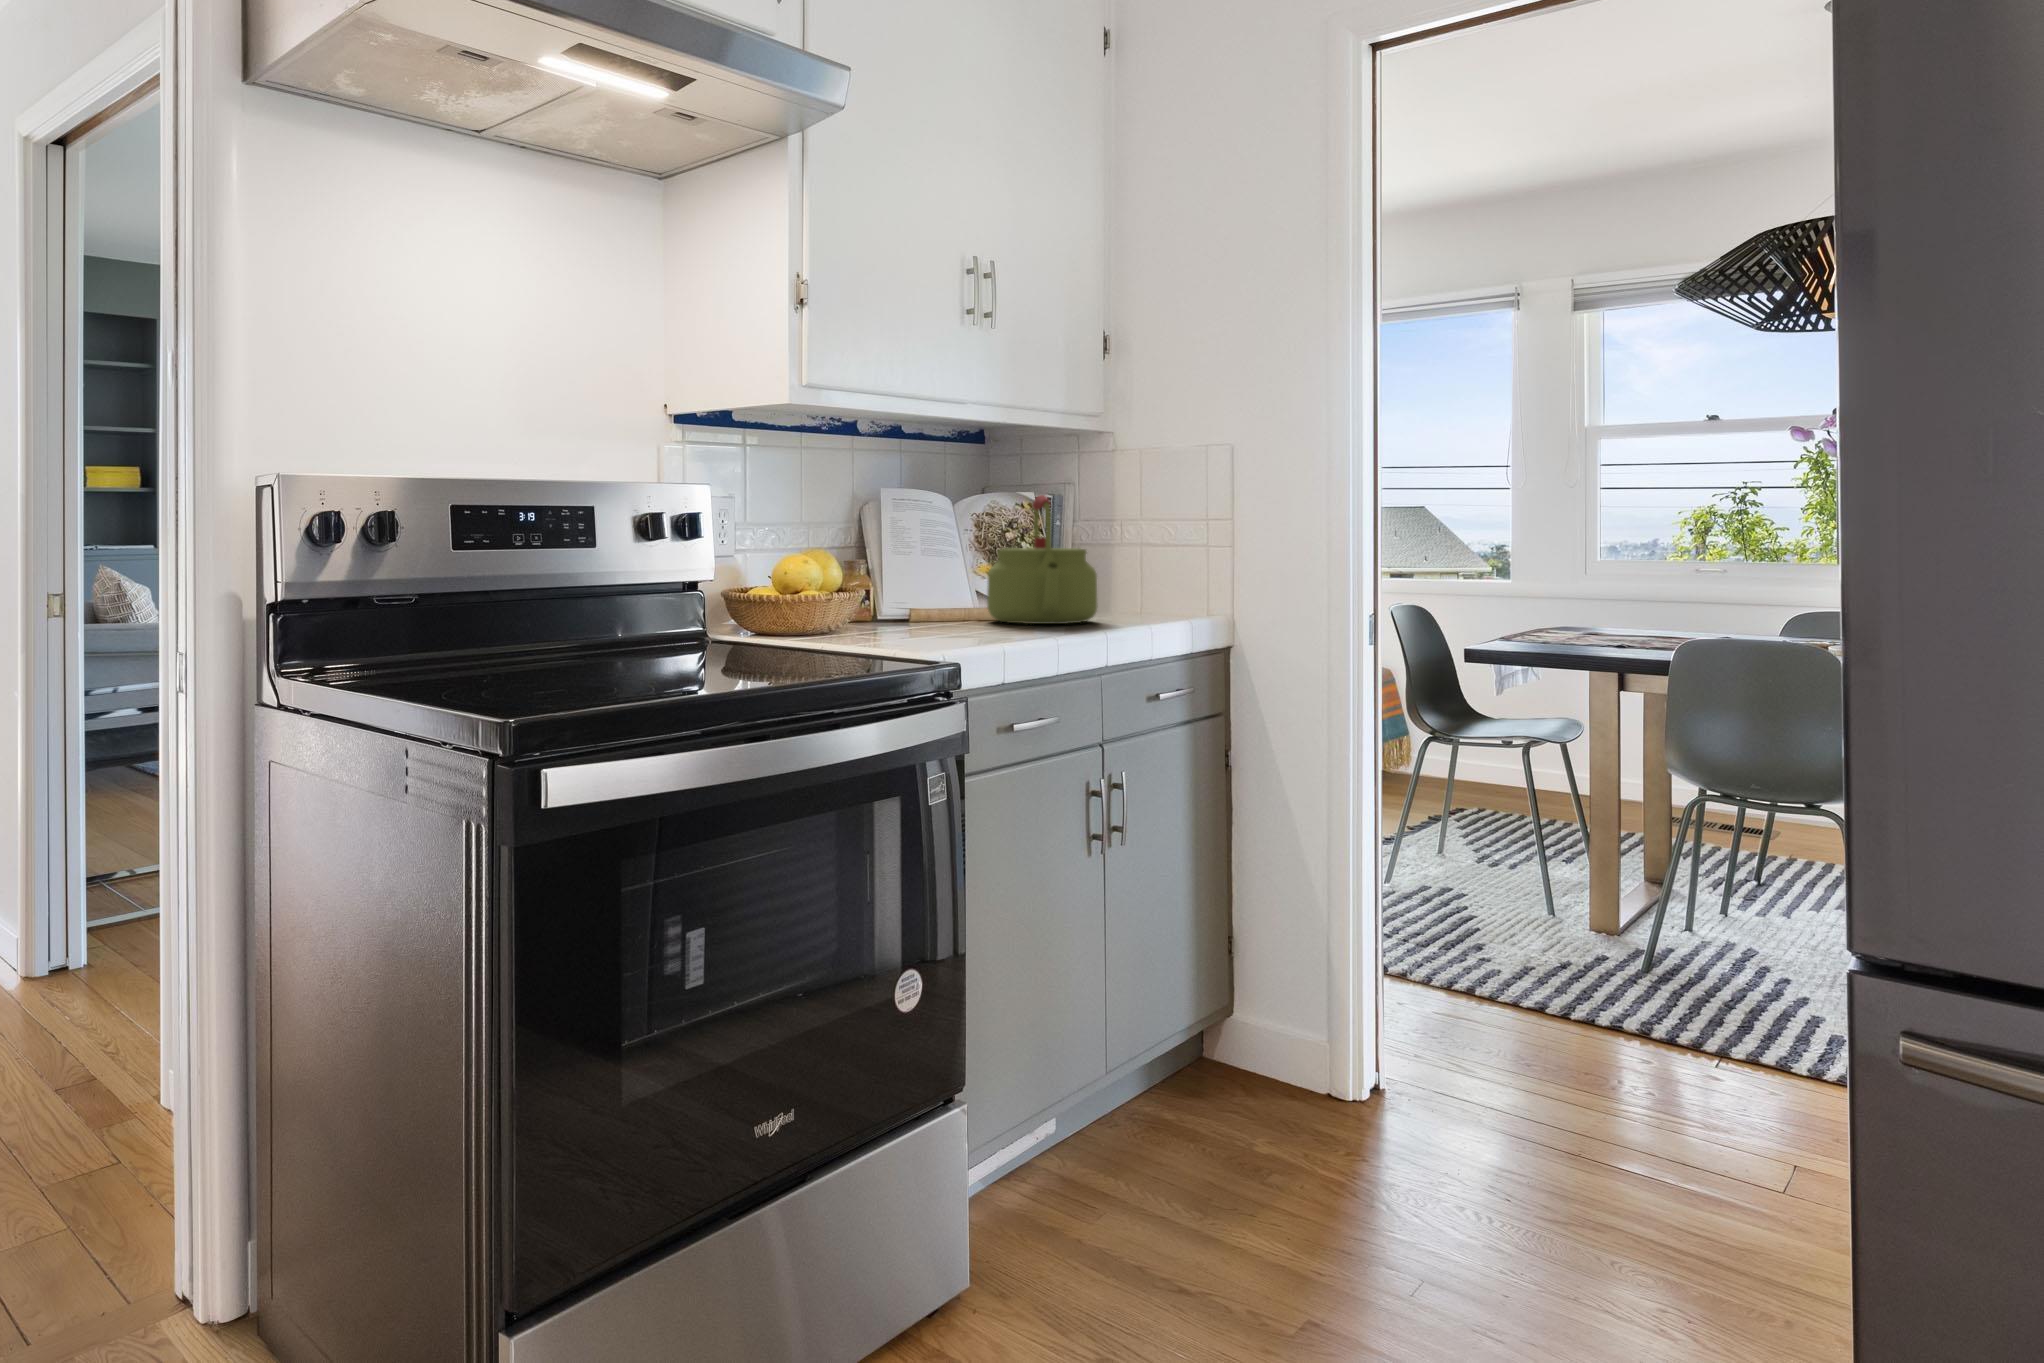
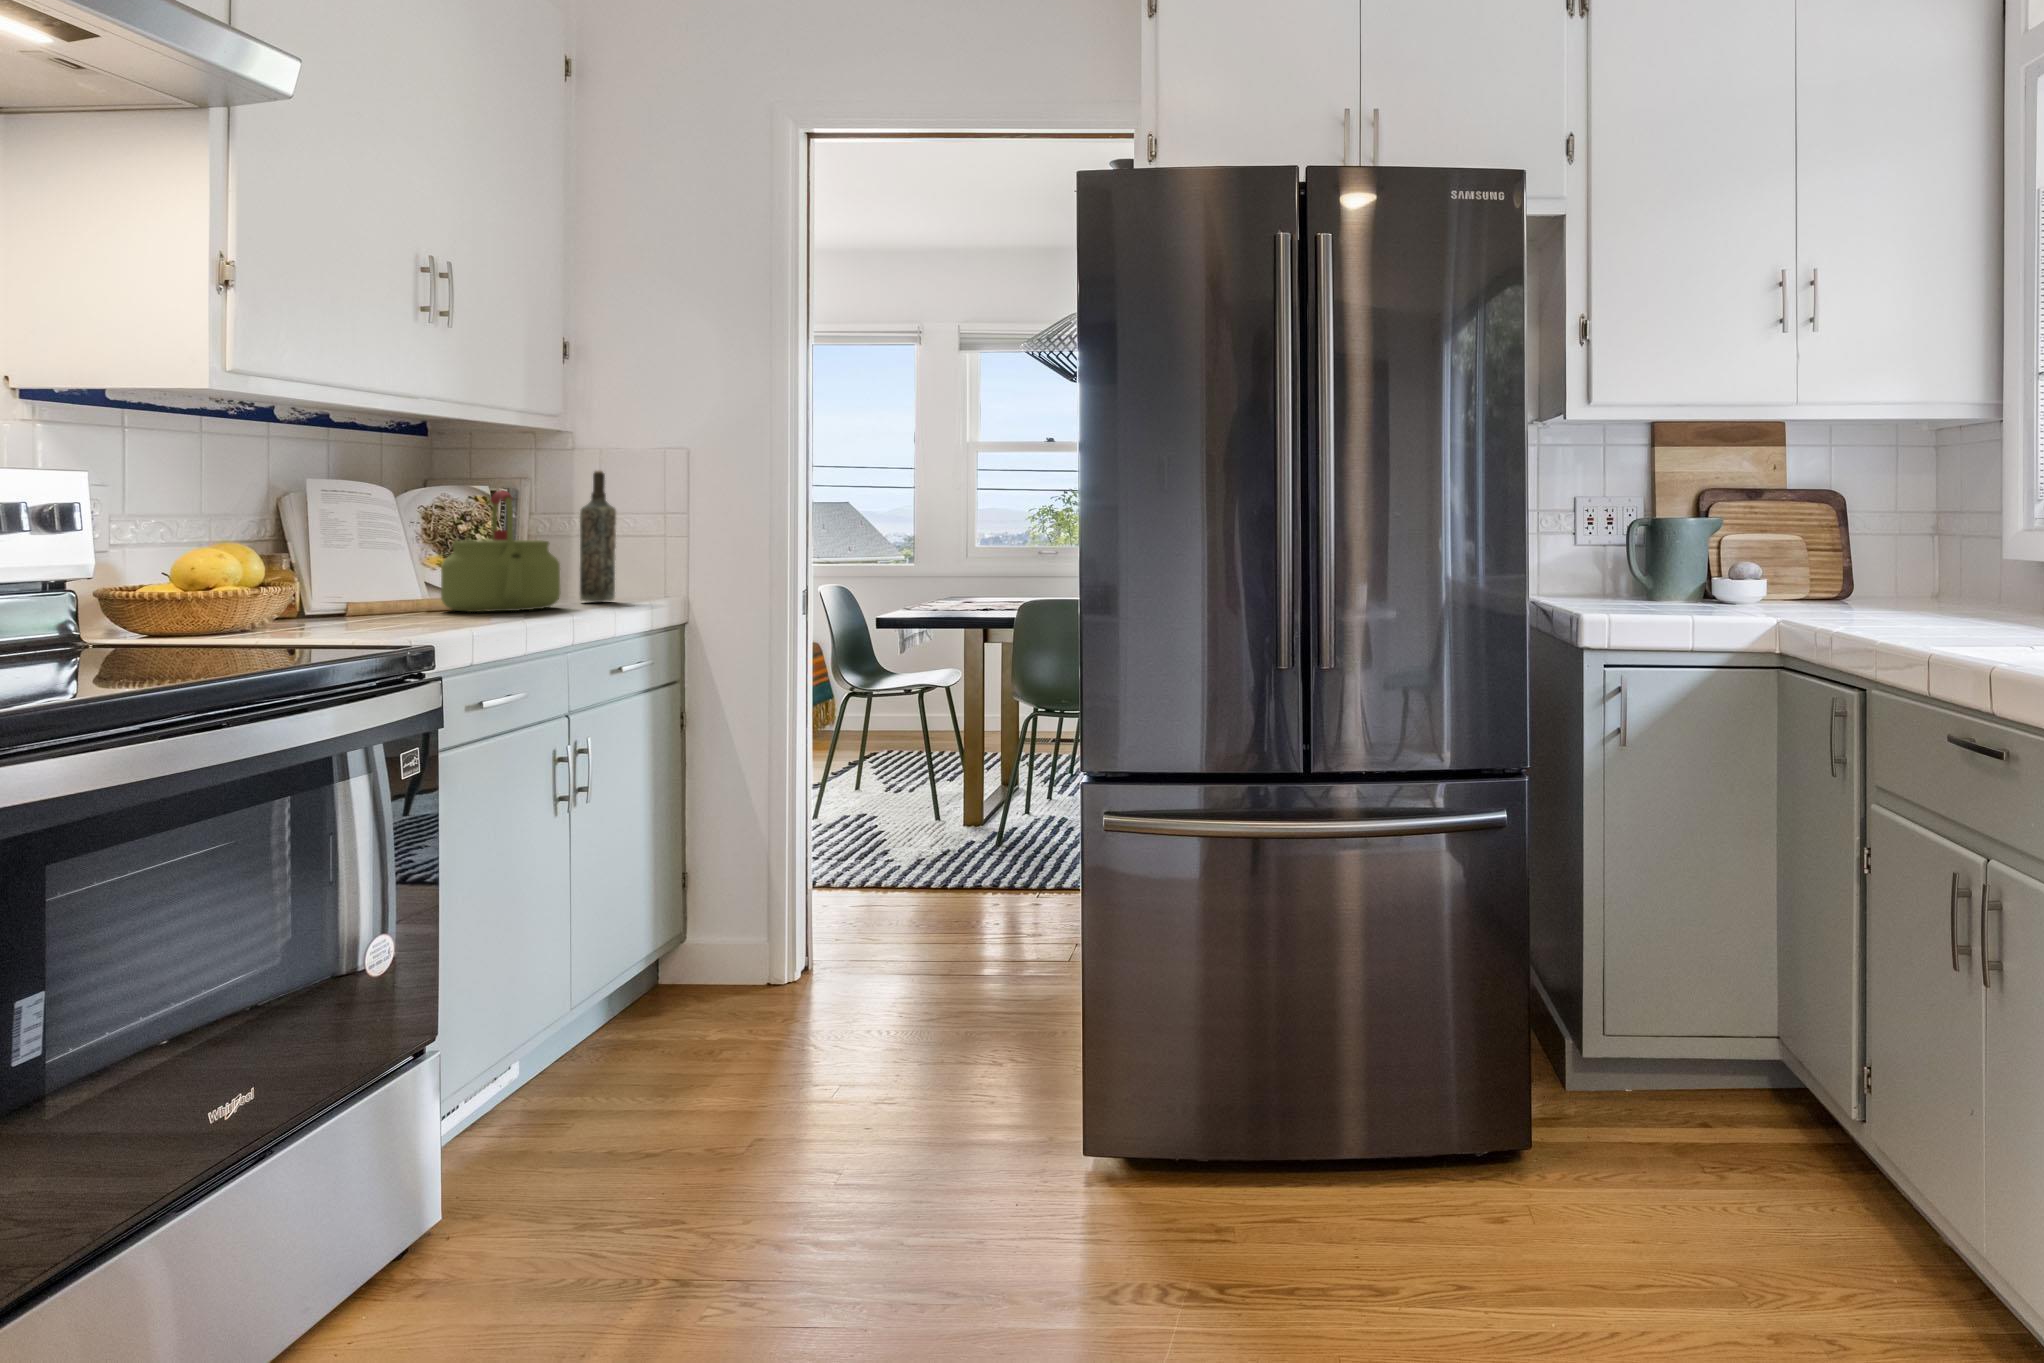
bottle: none [1118,471,1155,616] -> present [580,471,616,602]

